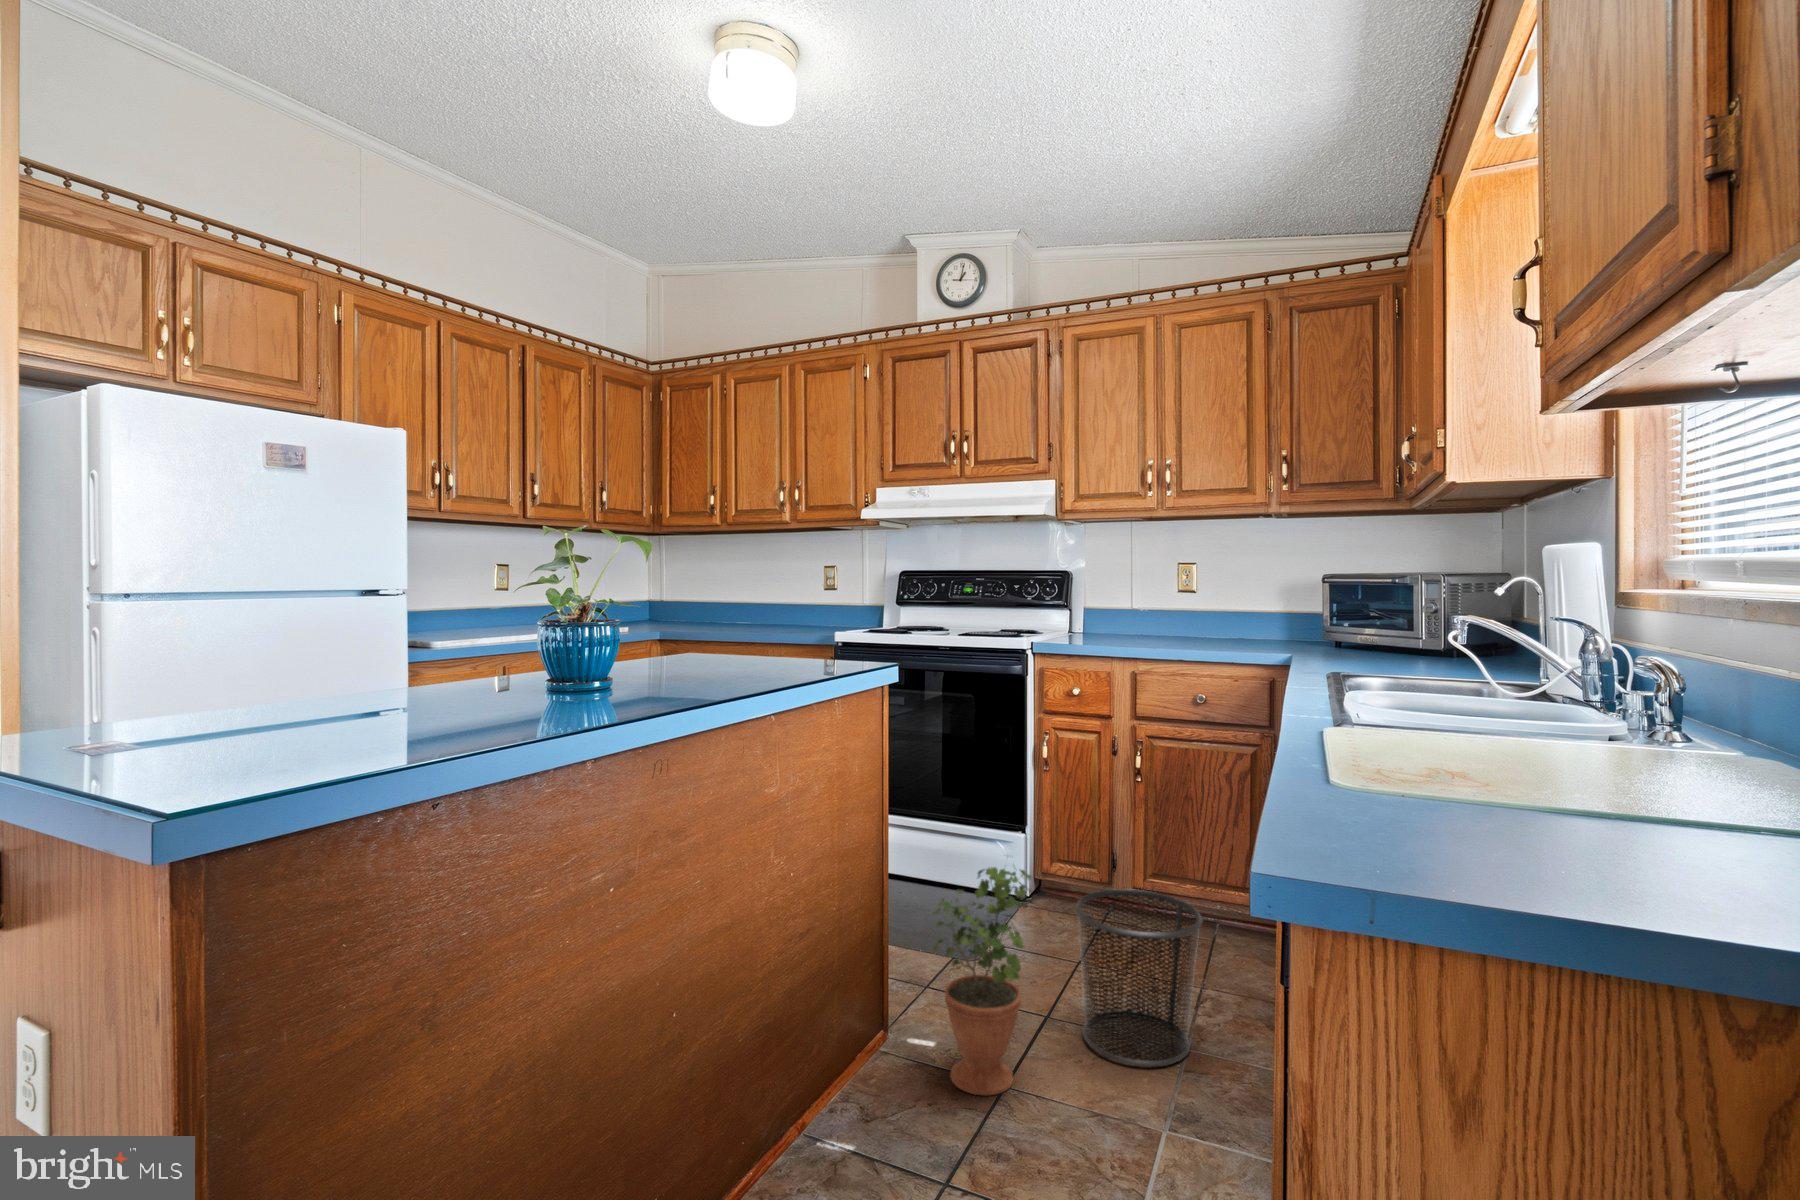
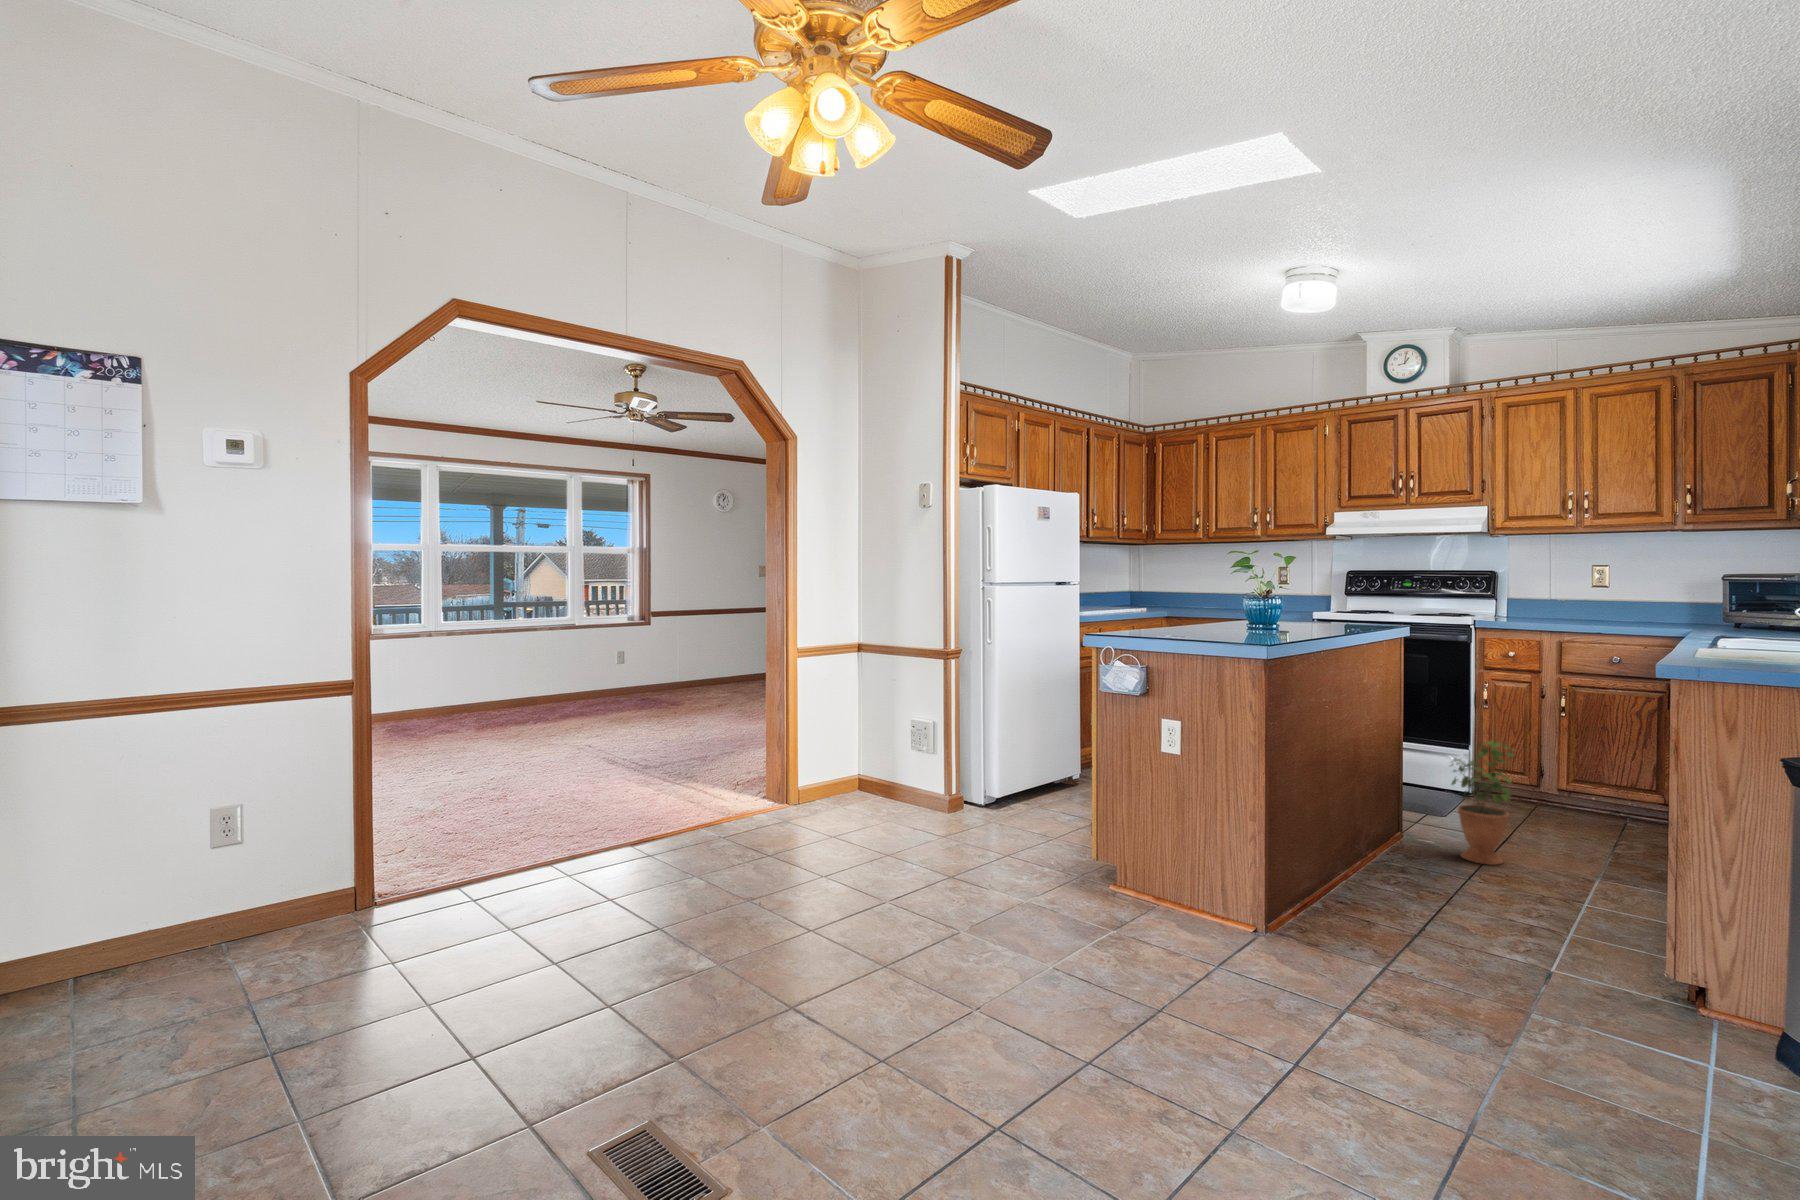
waste bin: present [1075,889,1203,1067] -> none [1536,769,1631,866]

